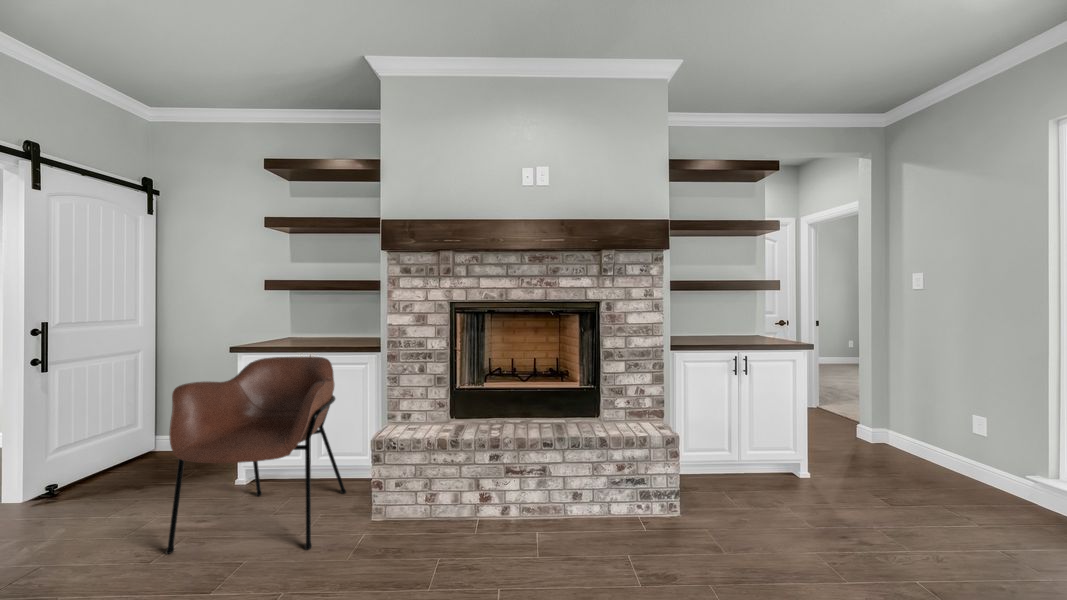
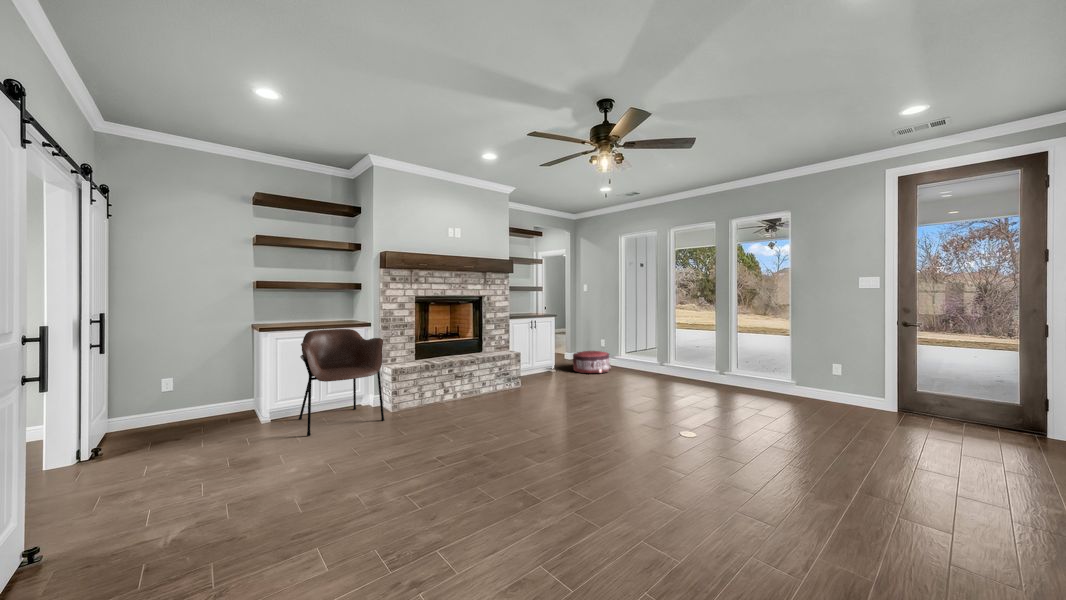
pouf: none [864,435,1002,521] -> present [573,351,611,373]

